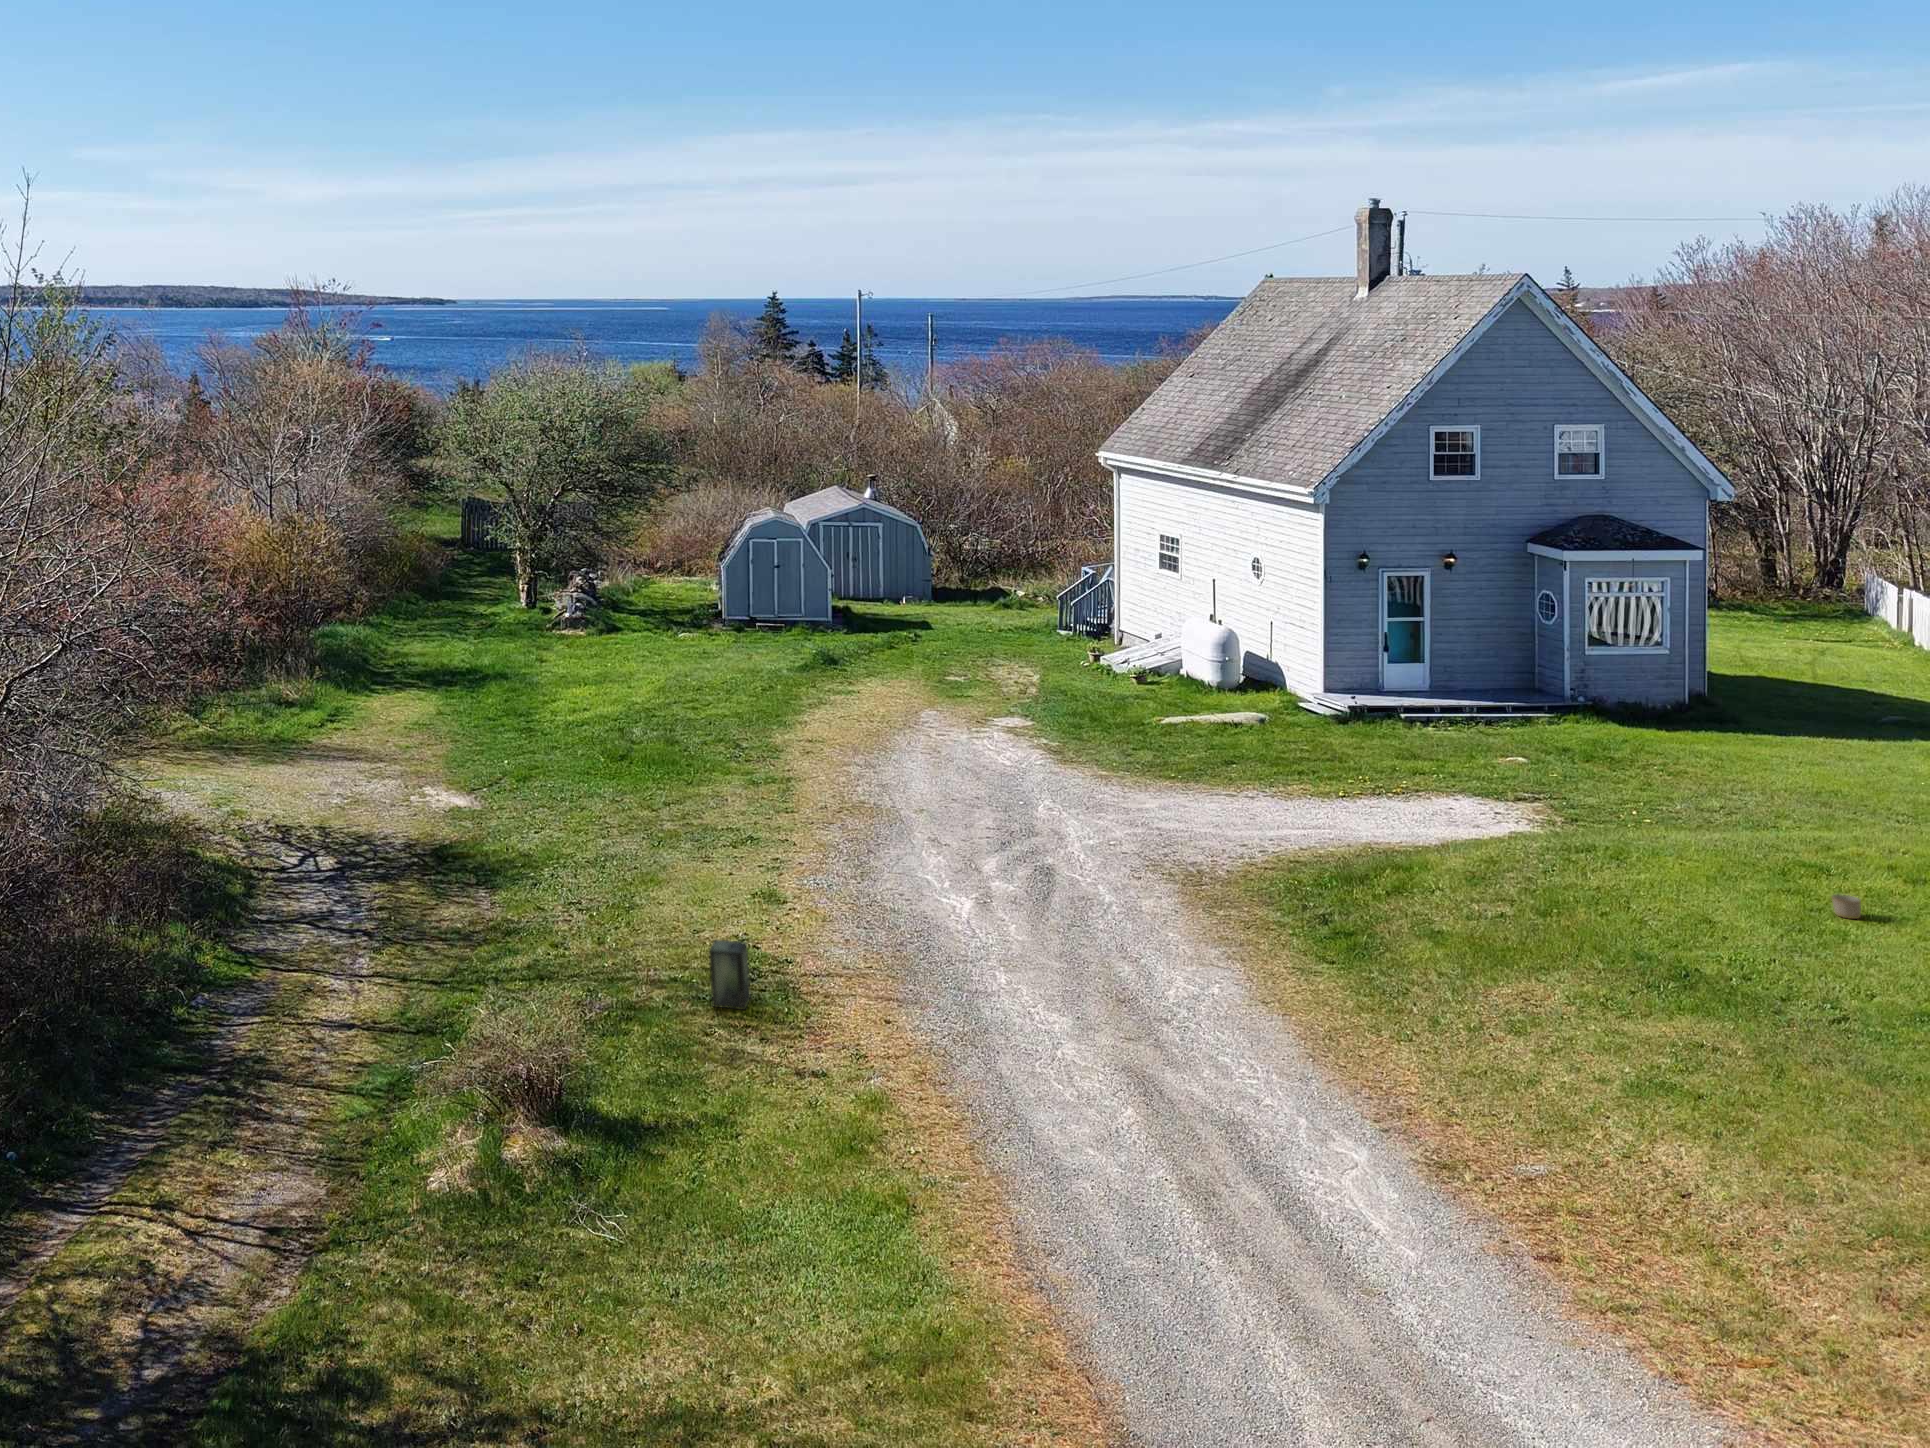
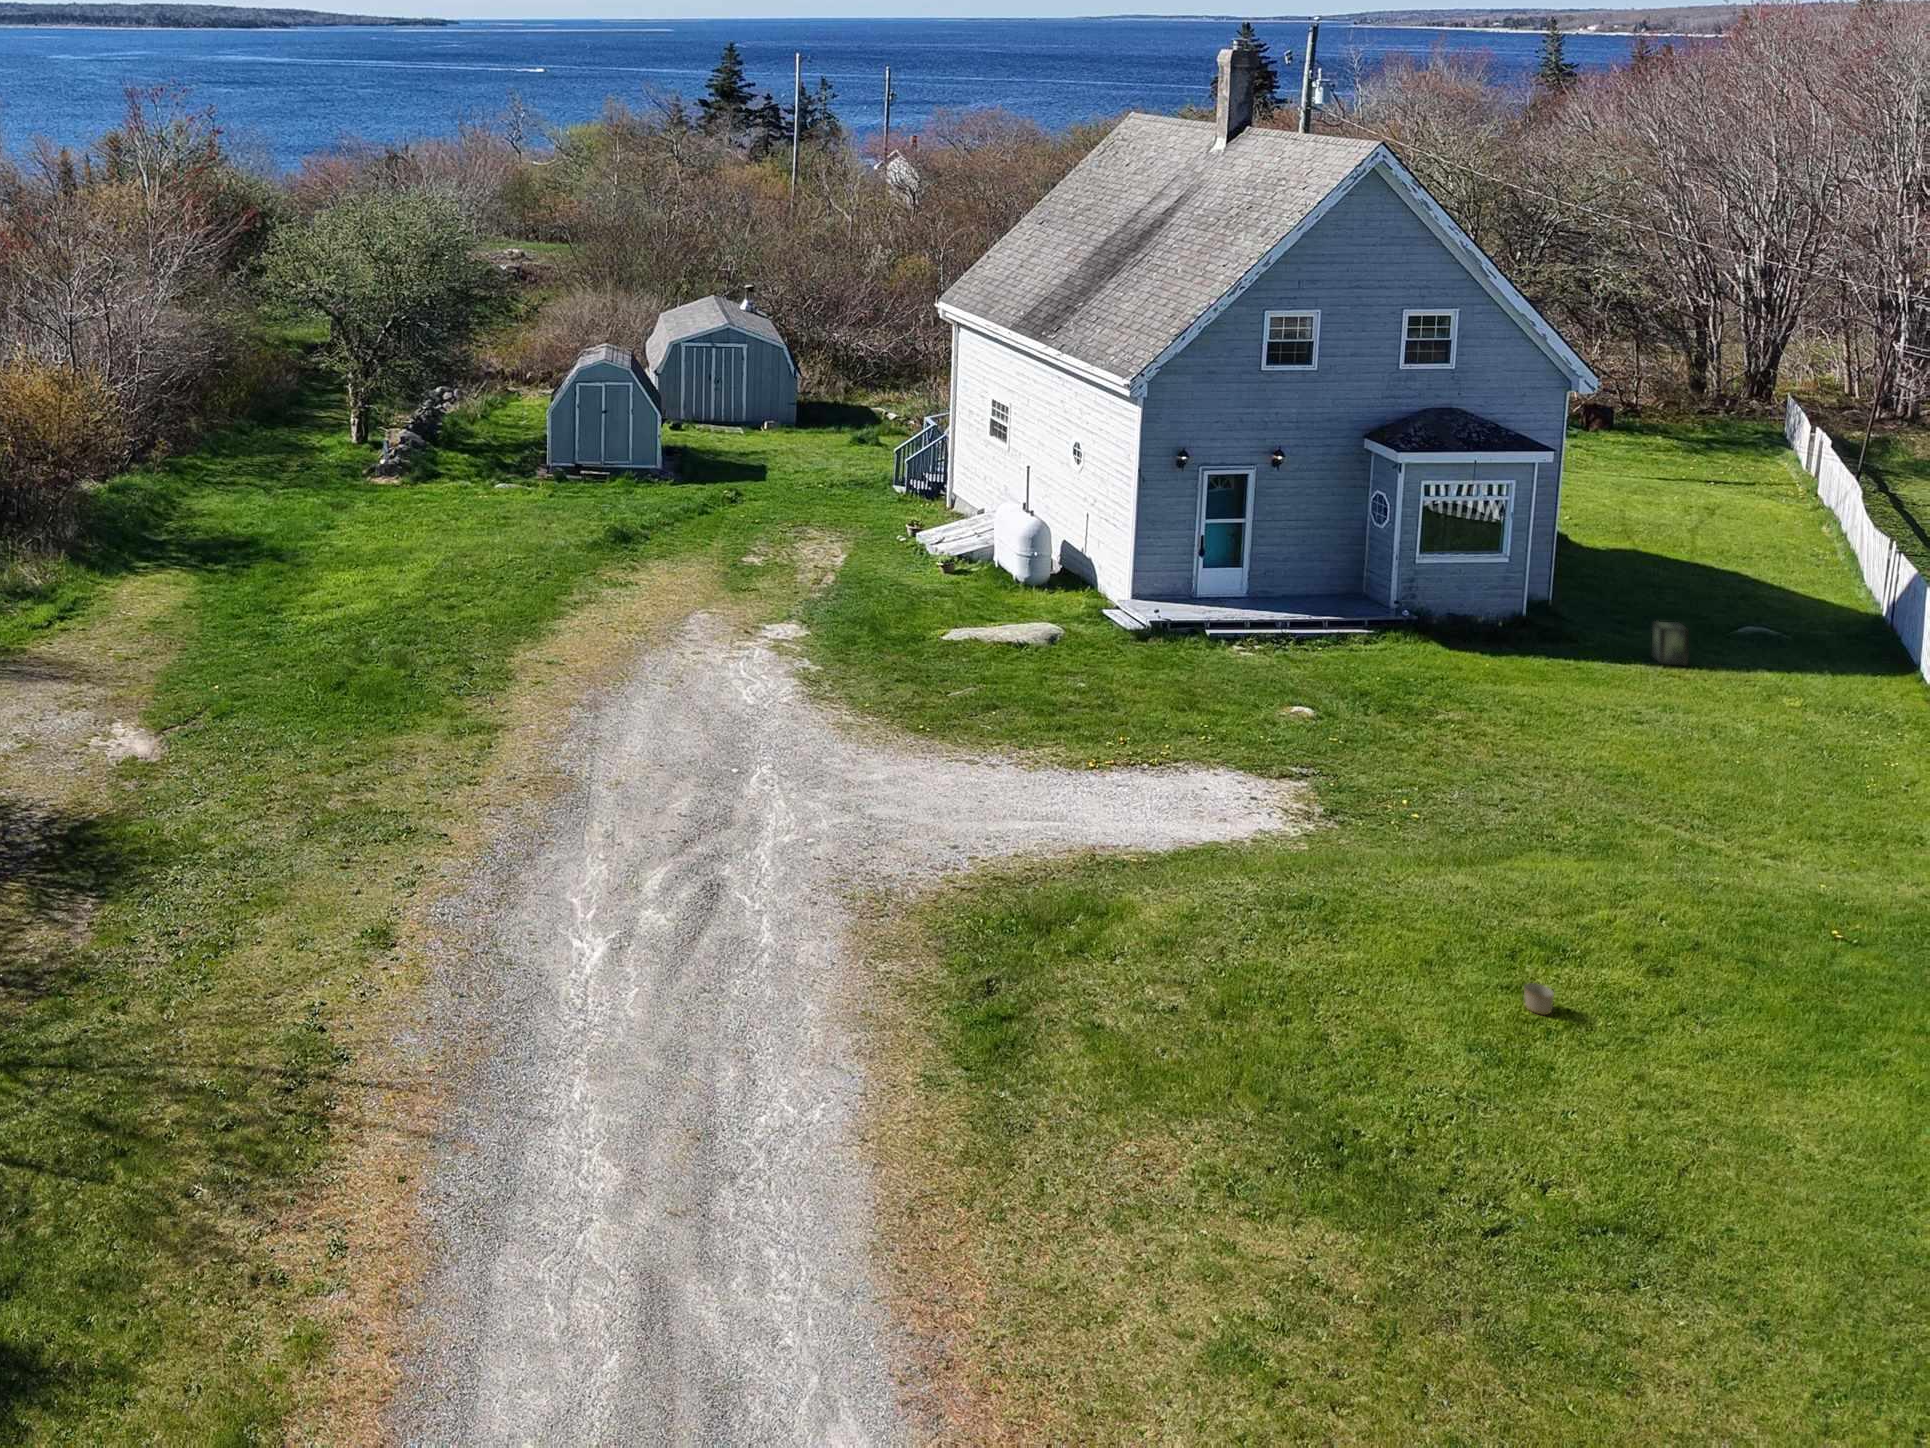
storage box: present [709,940,751,1010] -> present [1652,621,1689,666]

